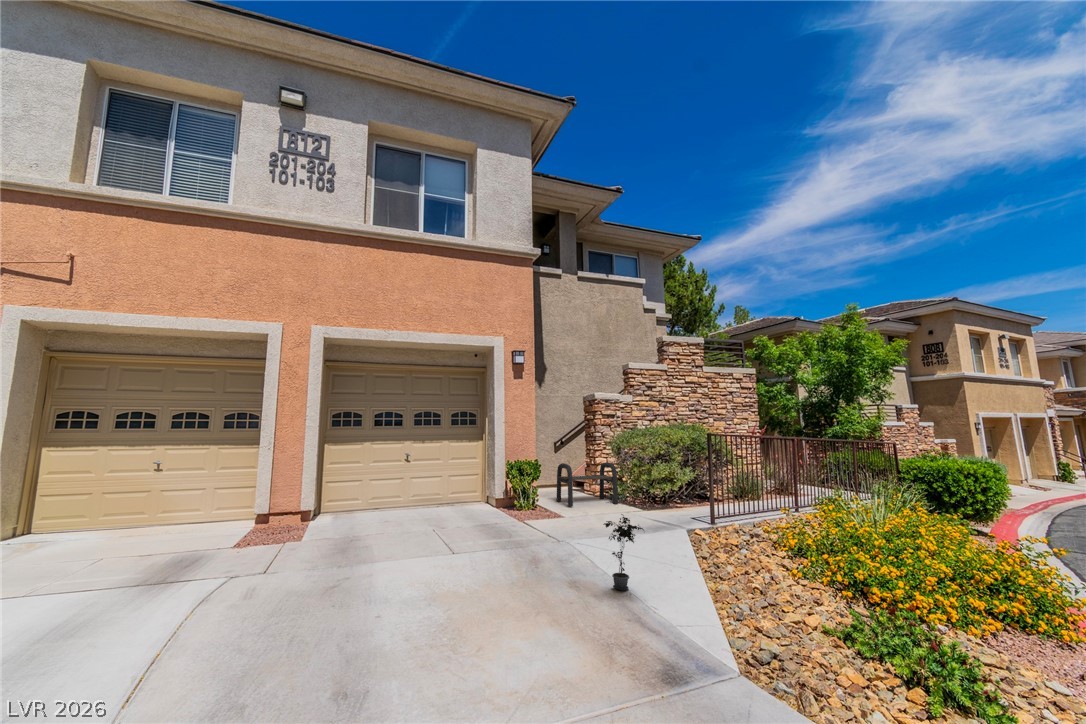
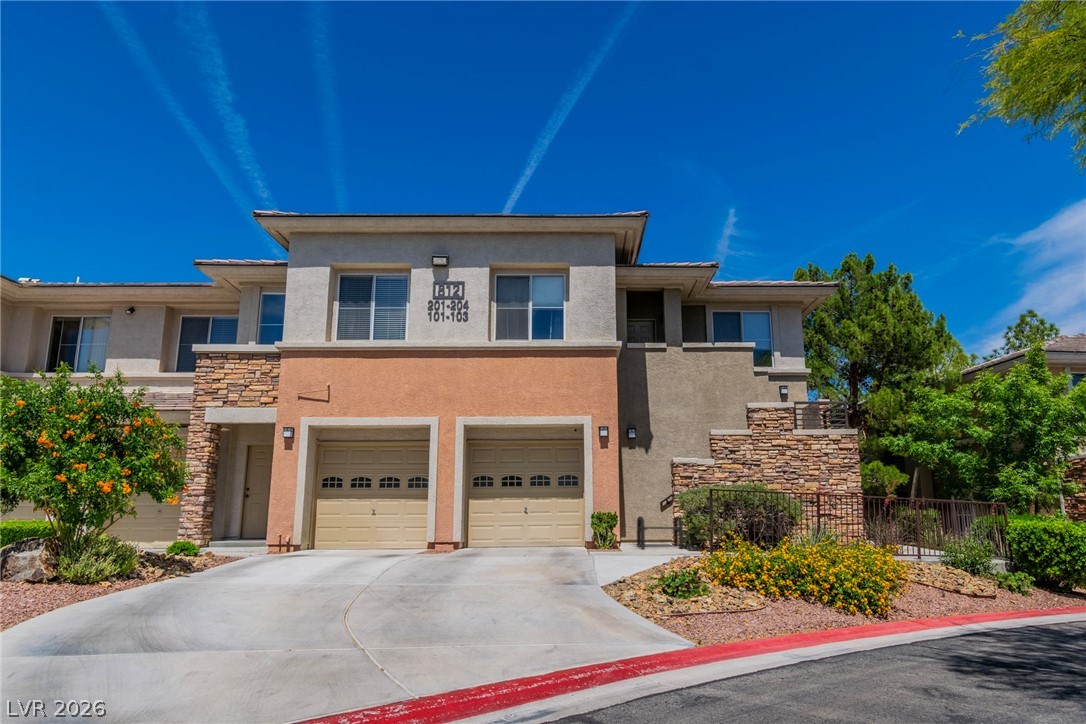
potted plant: present [603,514,644,590] -> none [613,538,630,576]

